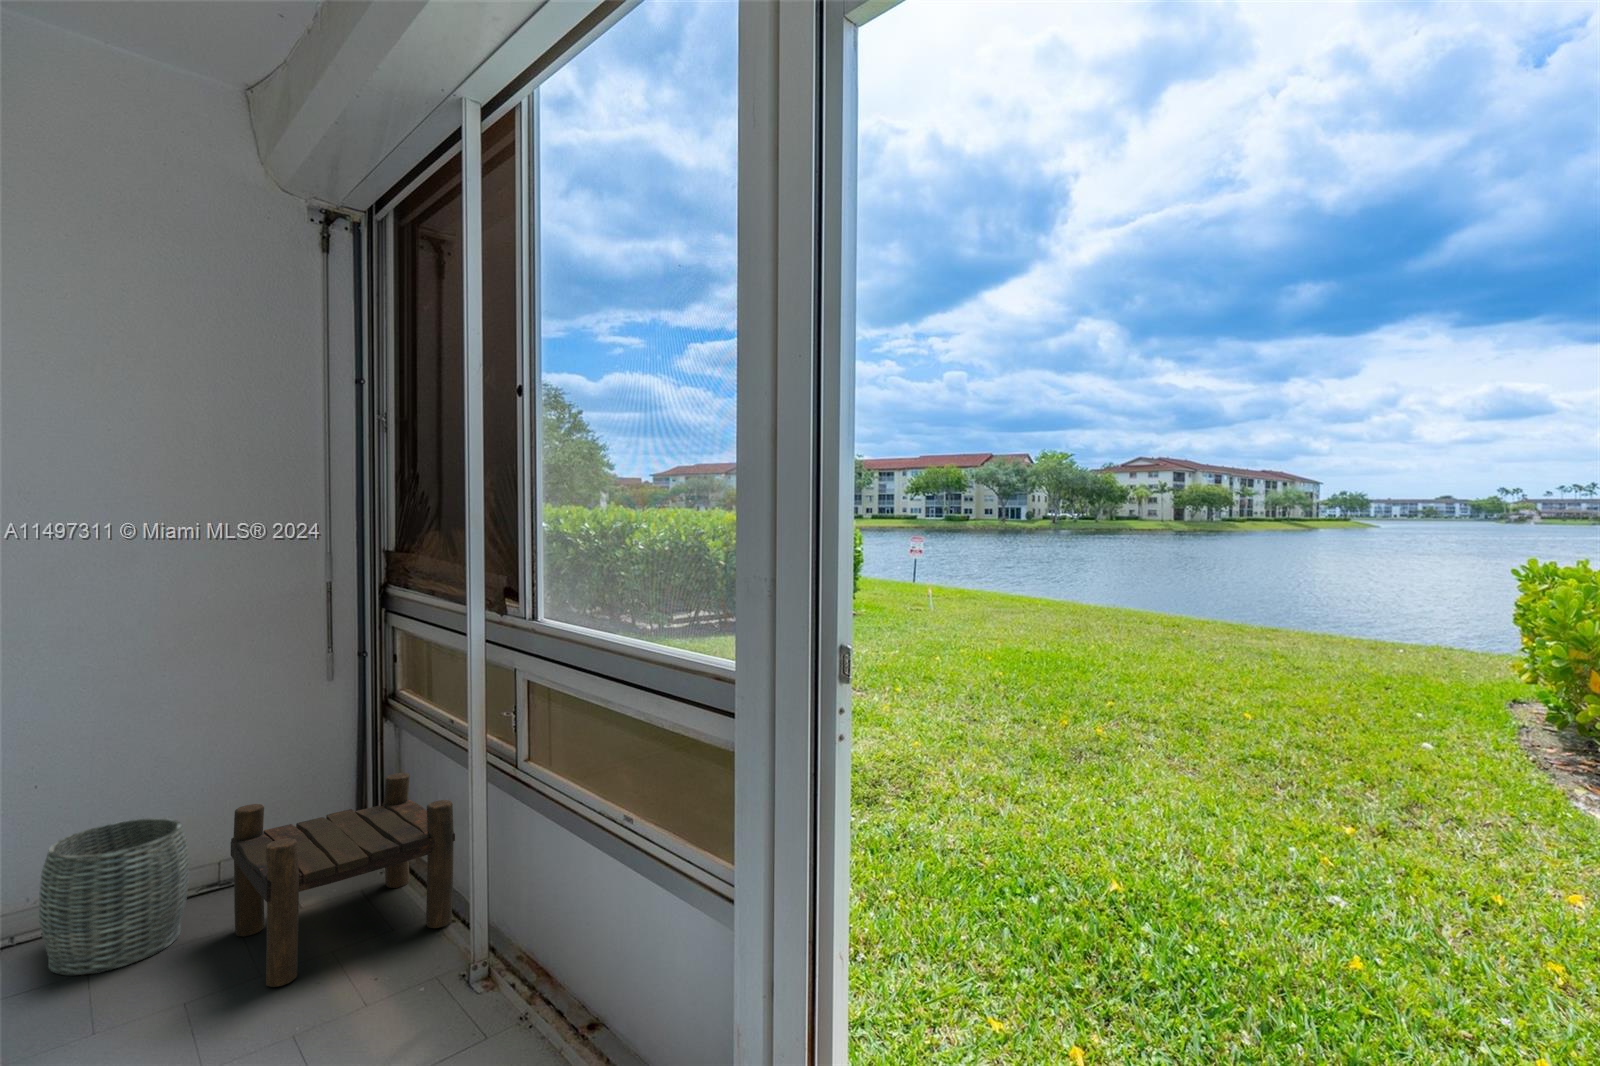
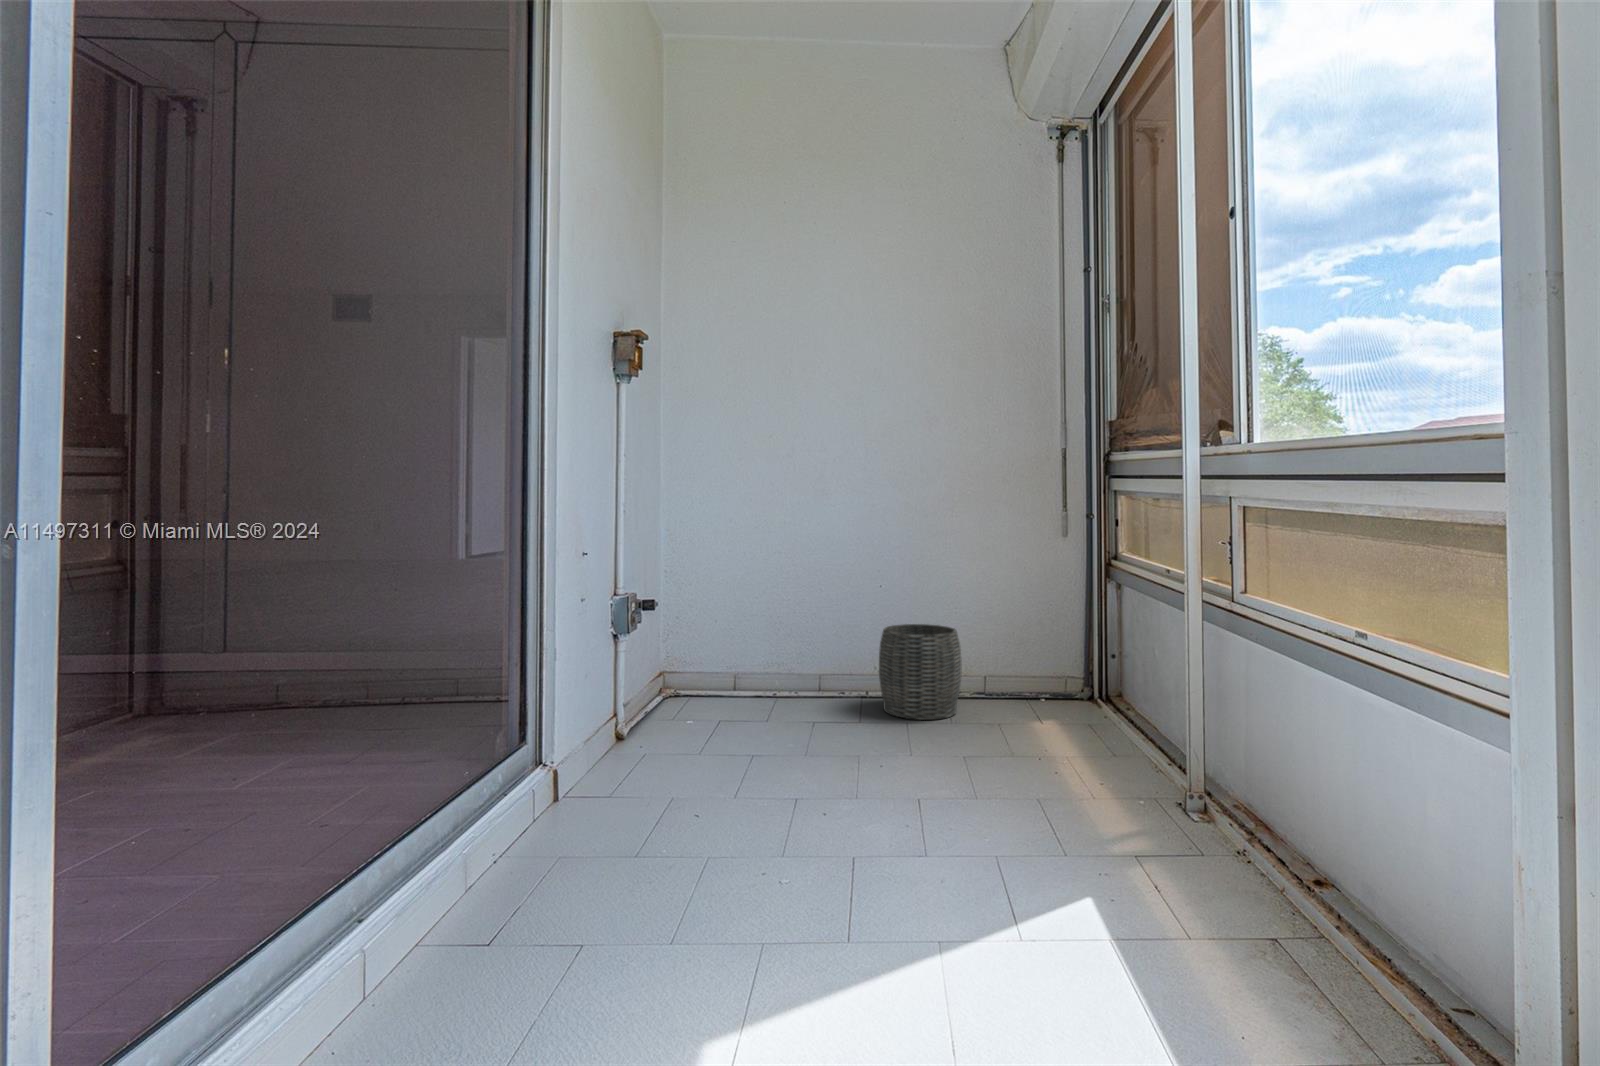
stool: present [231,773,455,987] -> none [987,622,1170,763]

